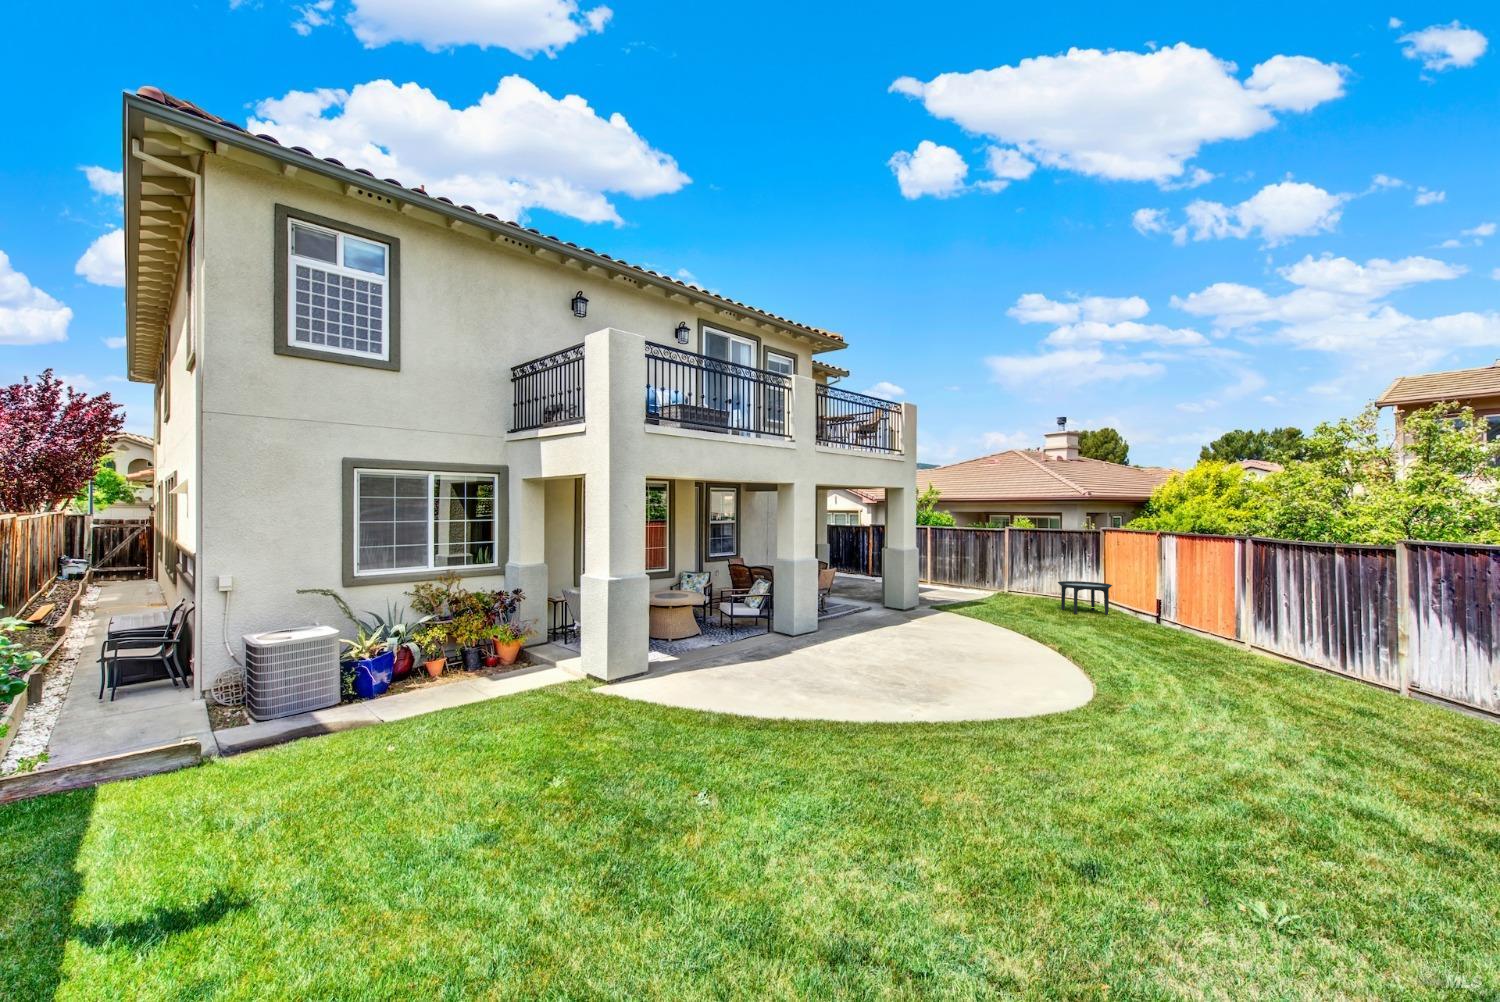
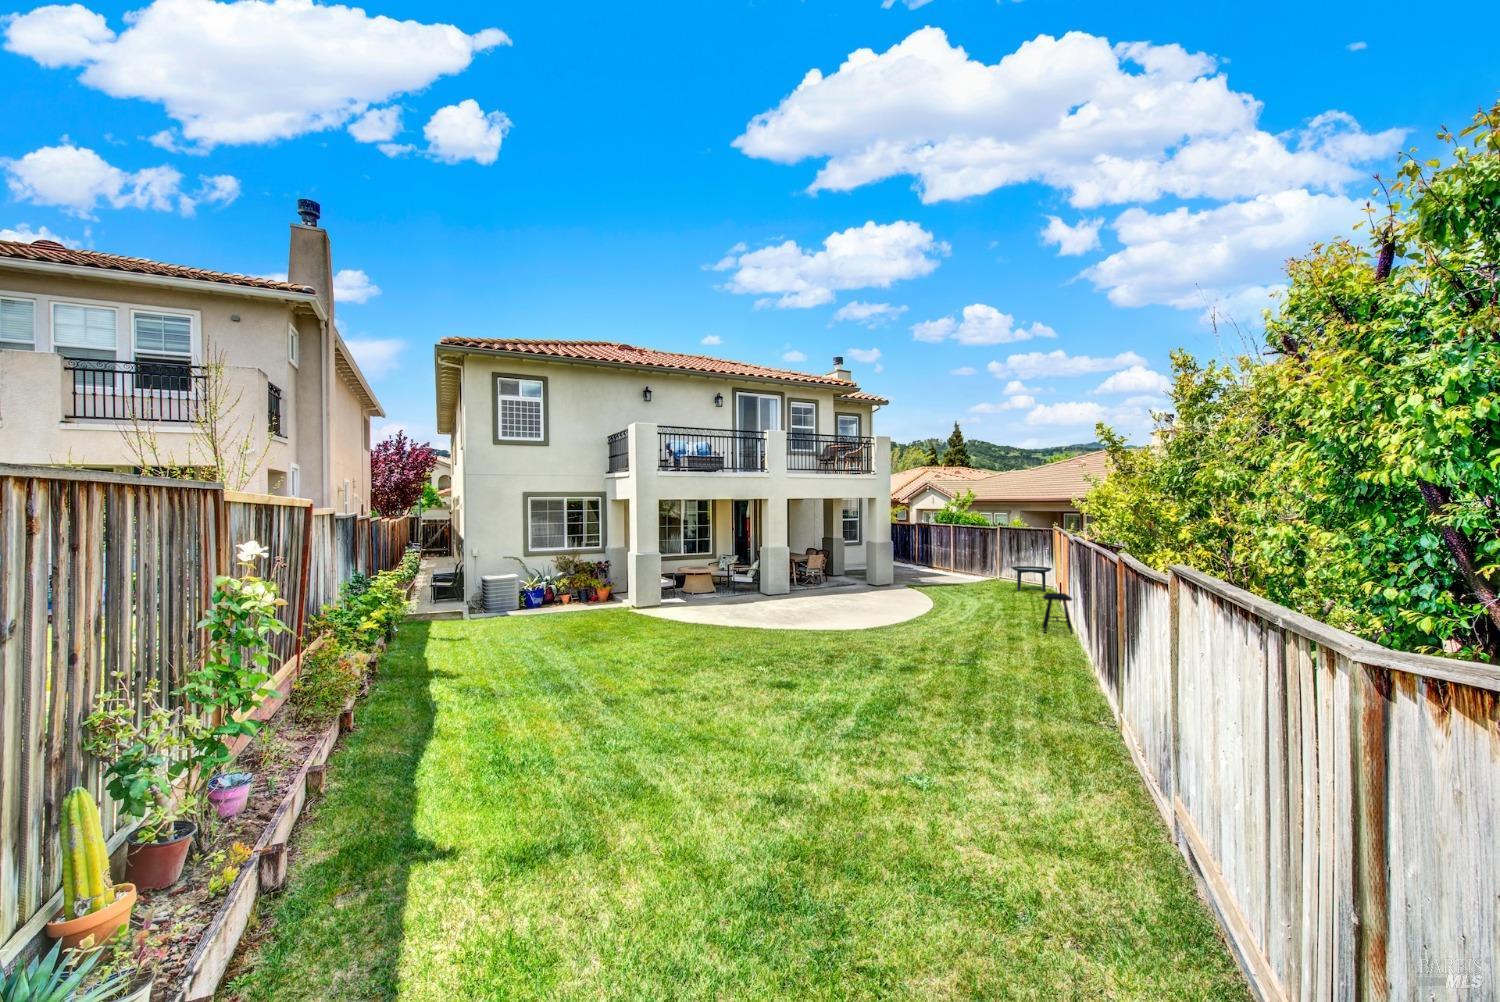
stool: none [1340,632,1436,704] -> present [1042,592,1073,634]

